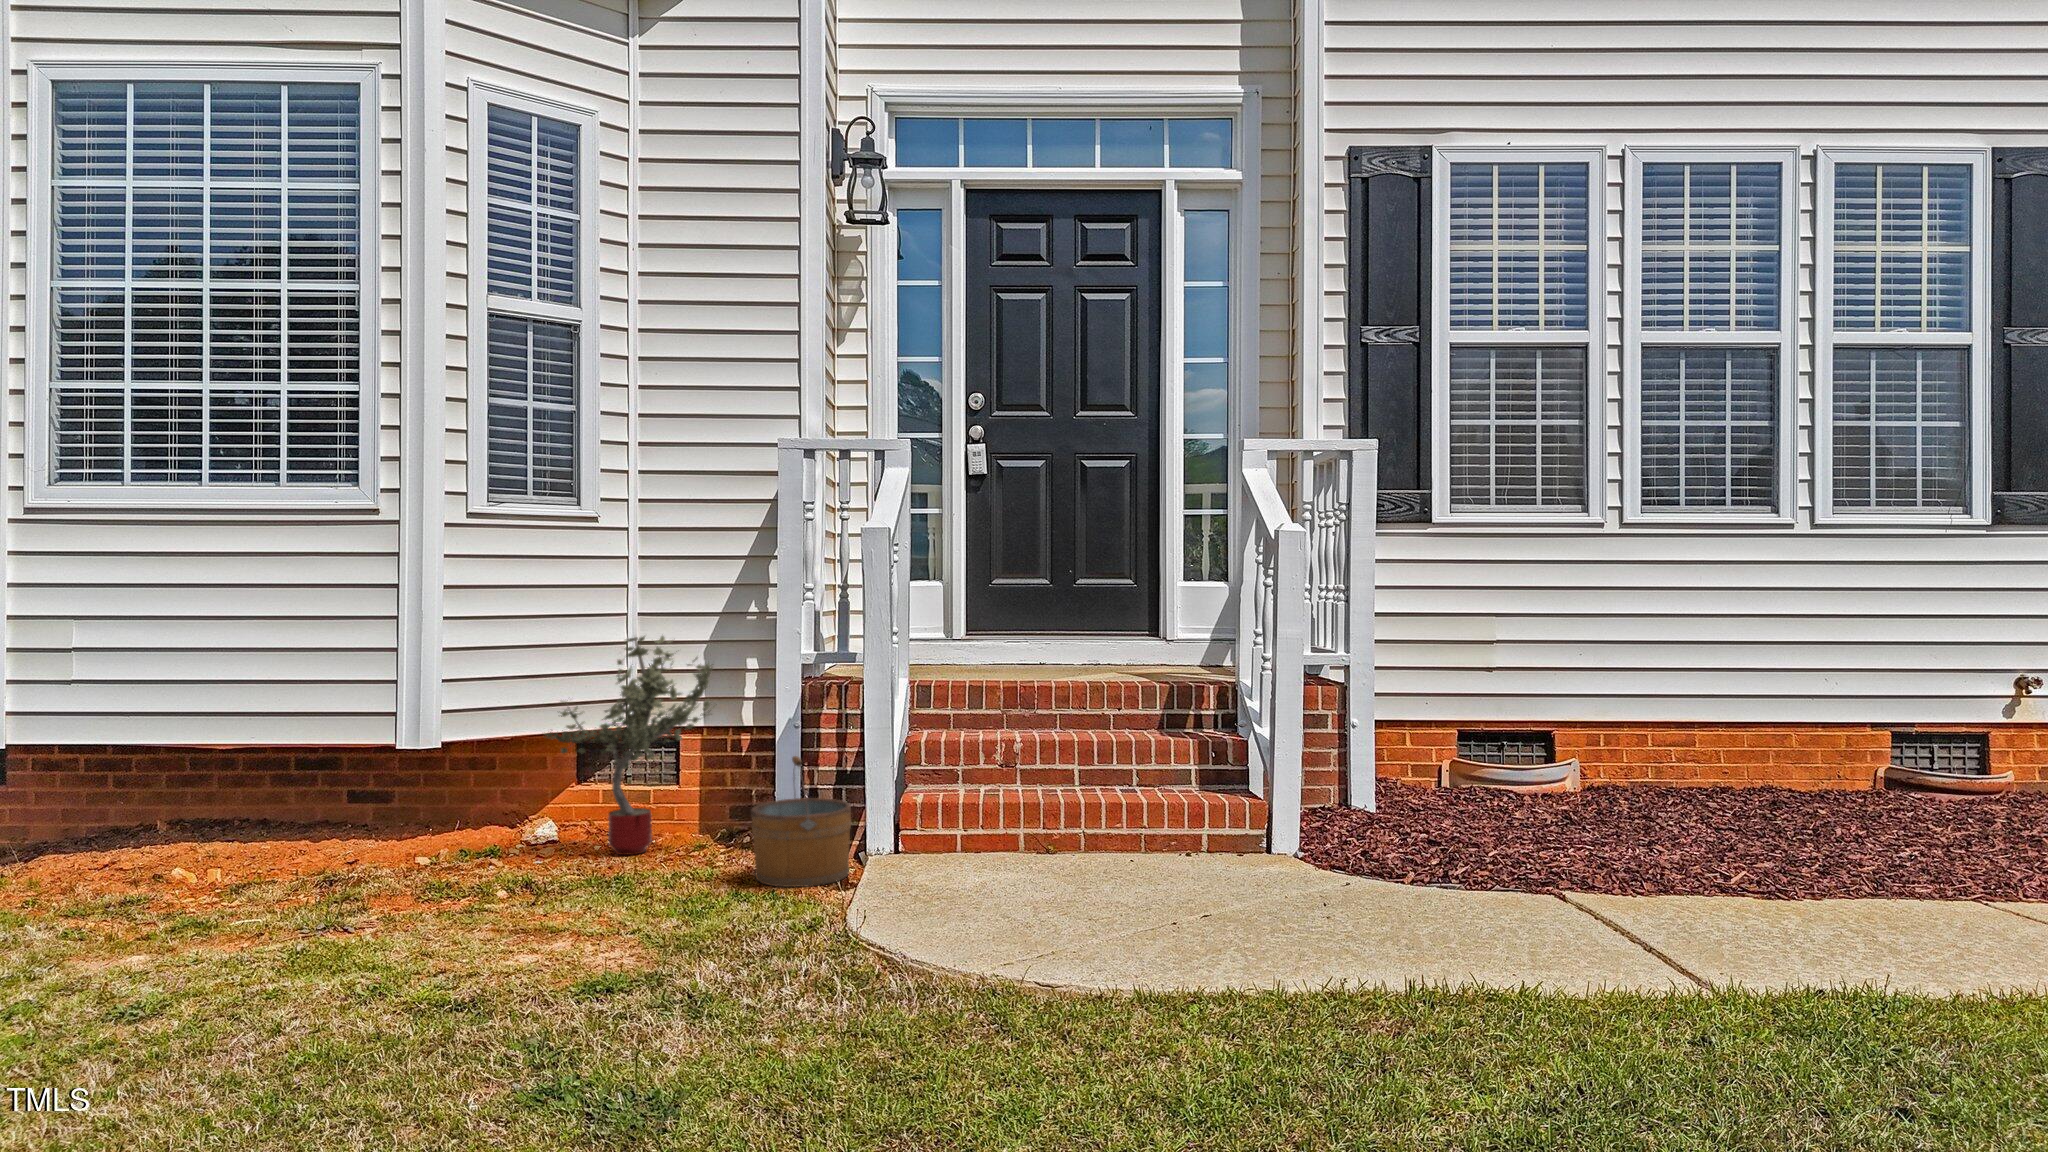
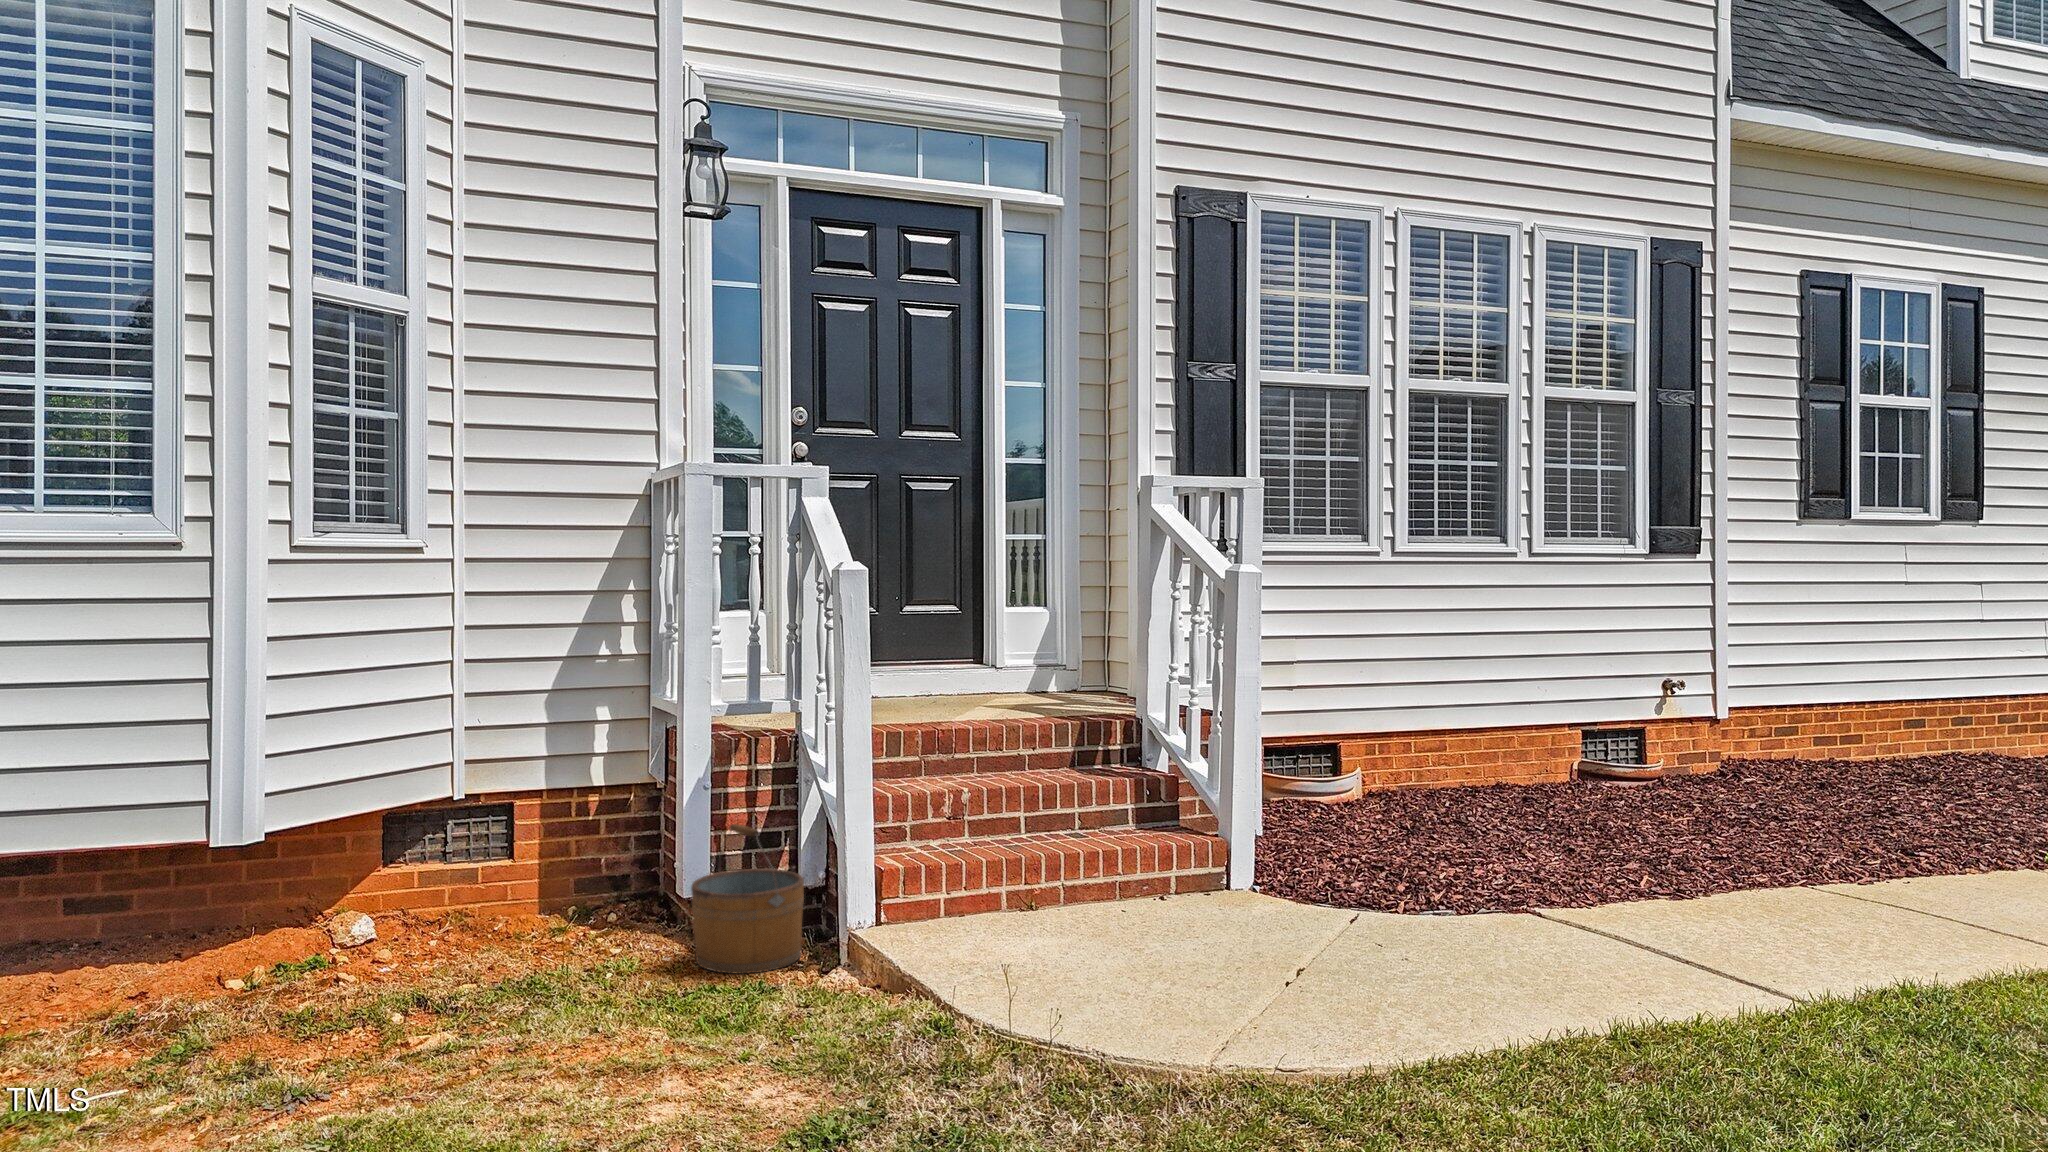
potted tree: present [546,636,714,855] -> none [366,690,596,958]

